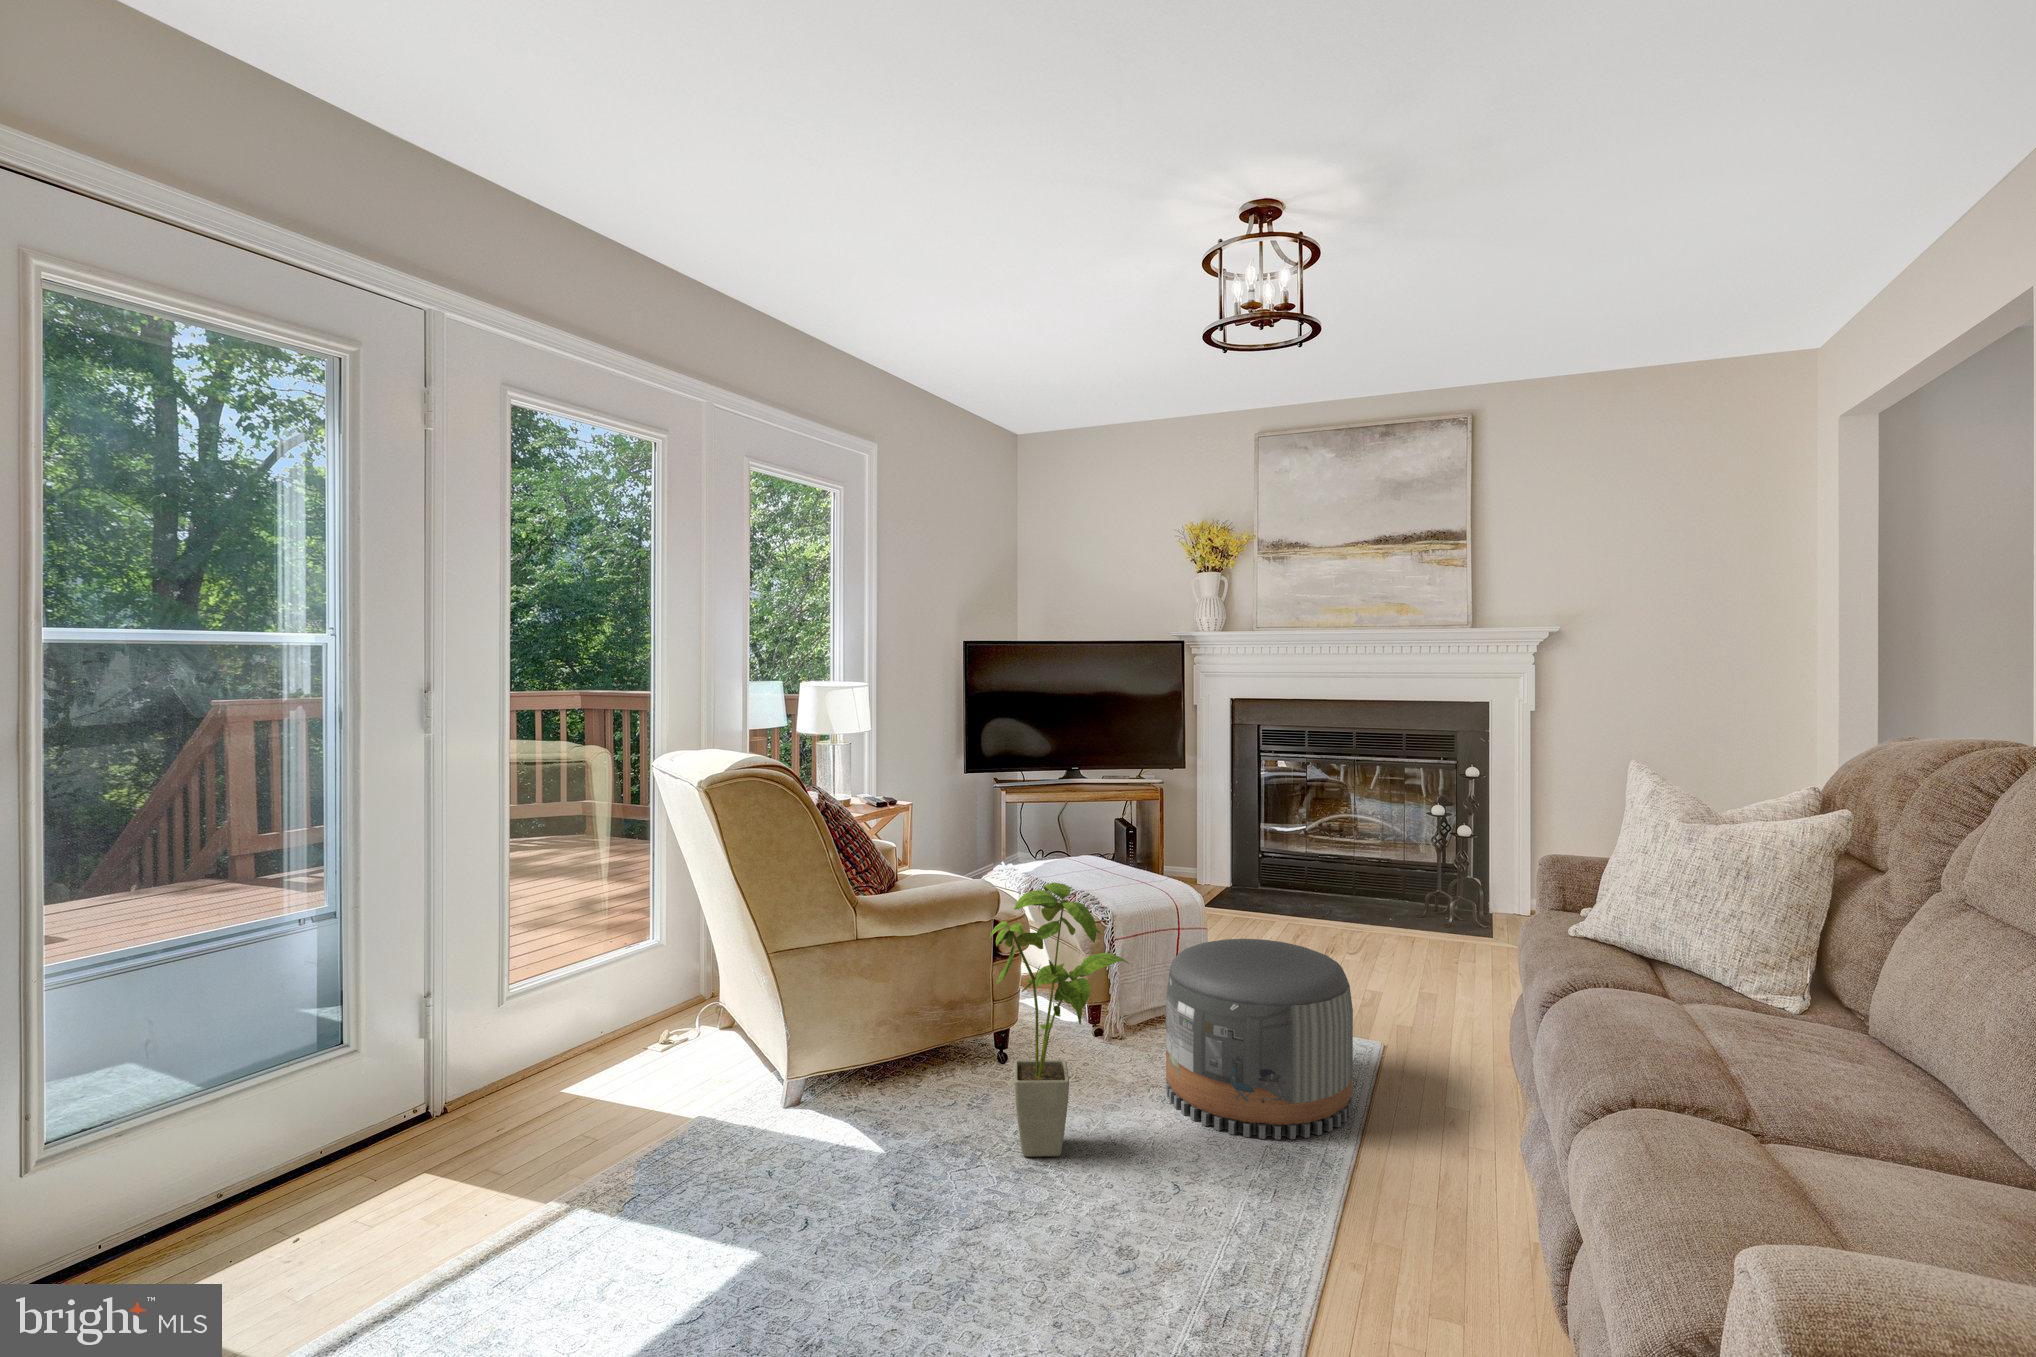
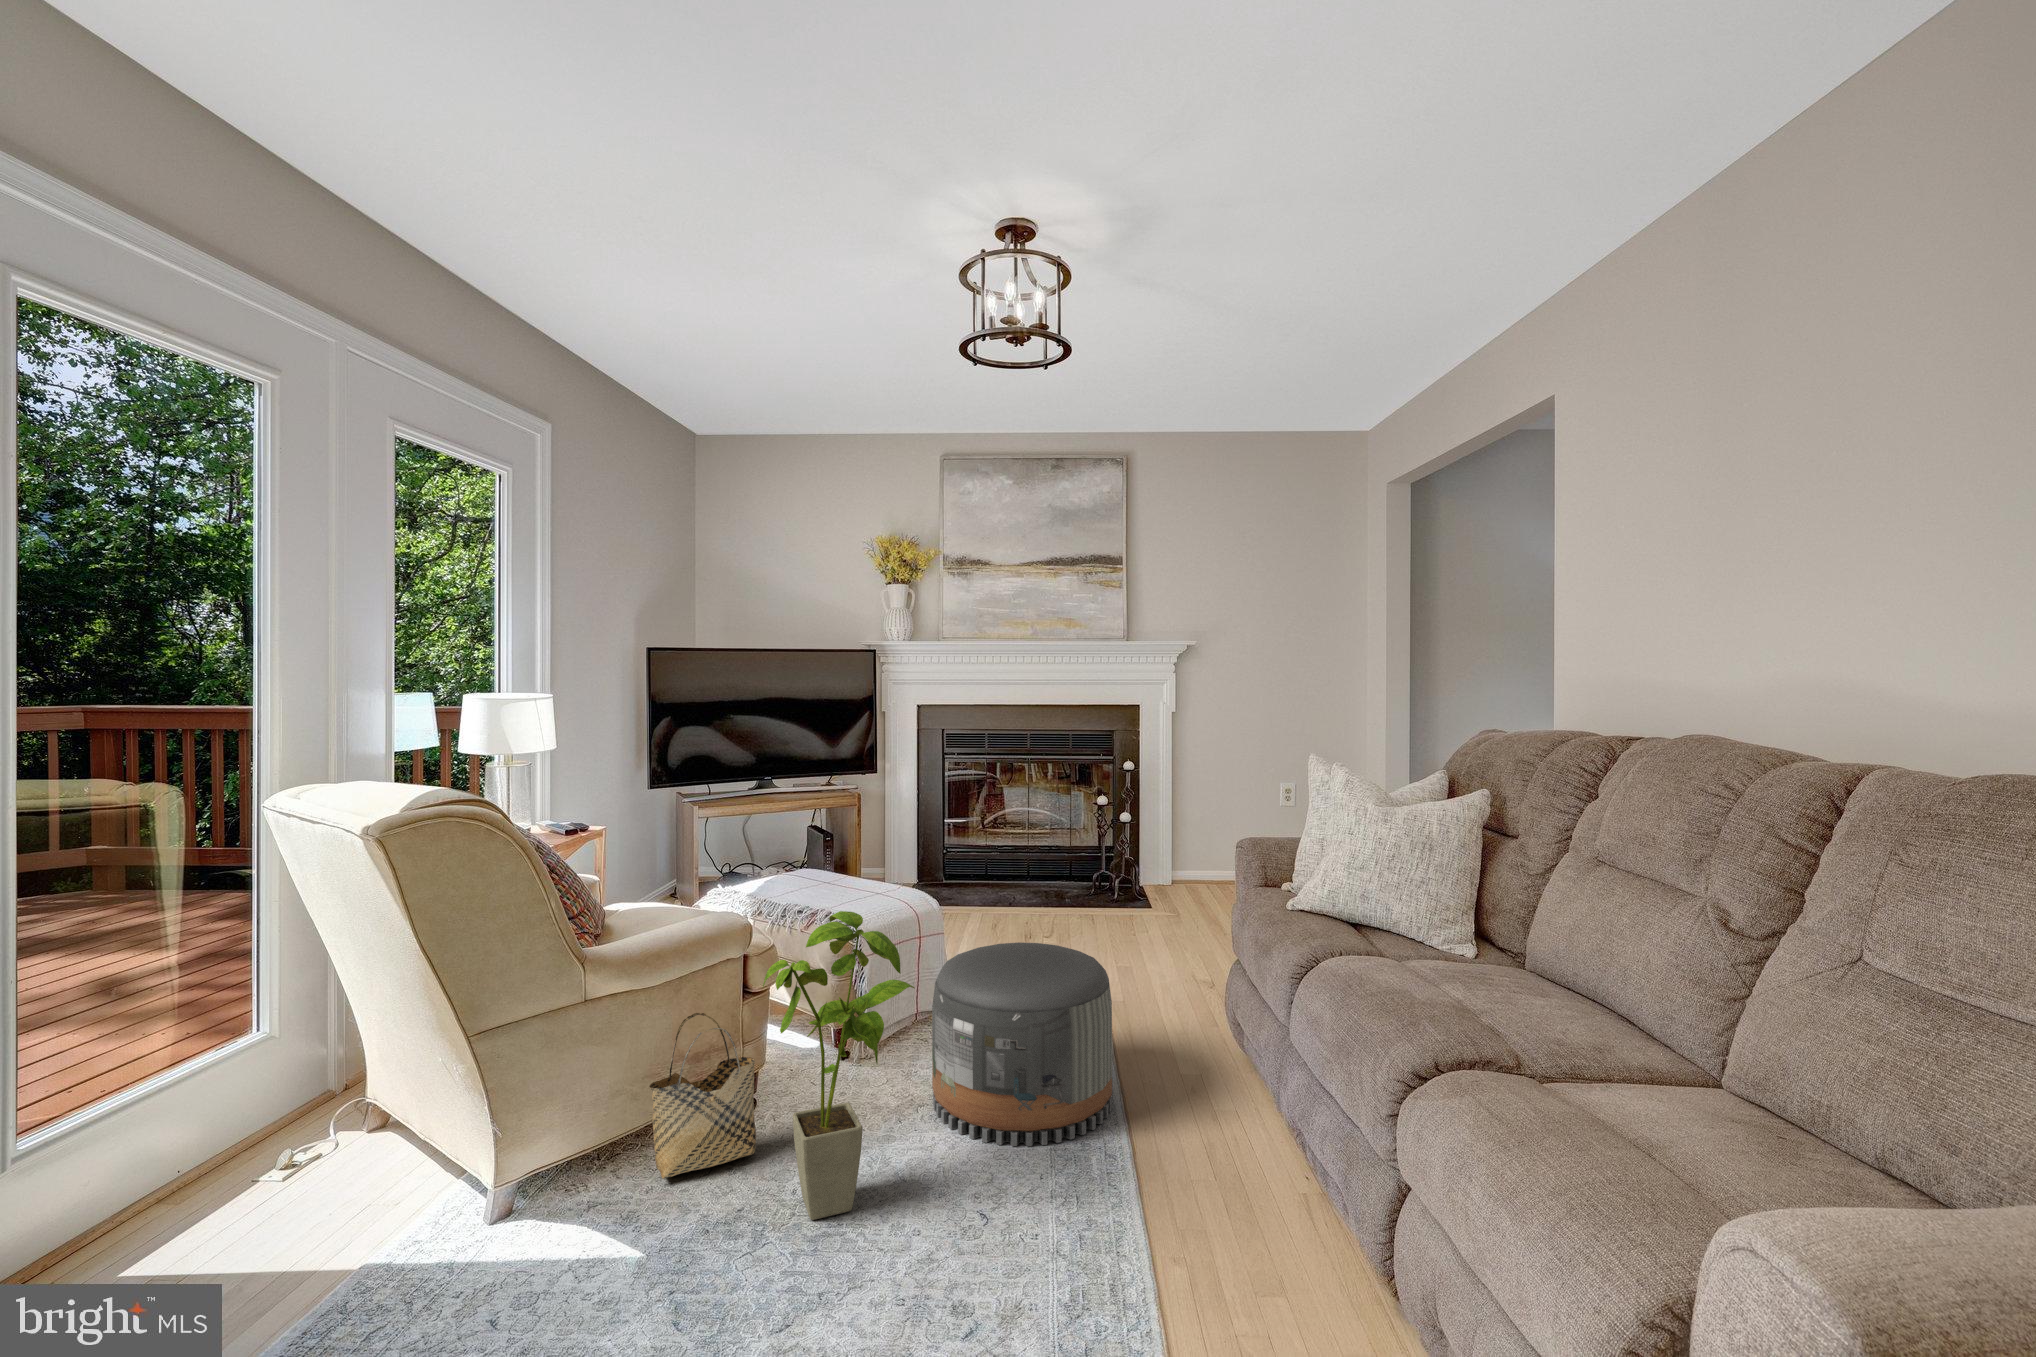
woven basket: none [907,964,998,1101] -> present [649,1013,756,1179]

